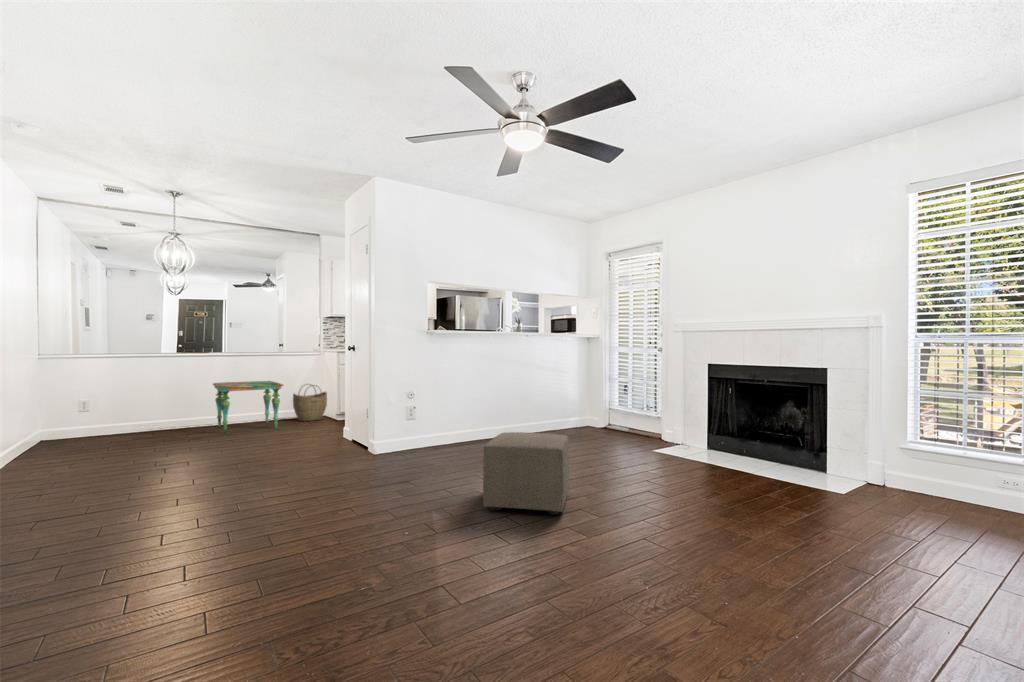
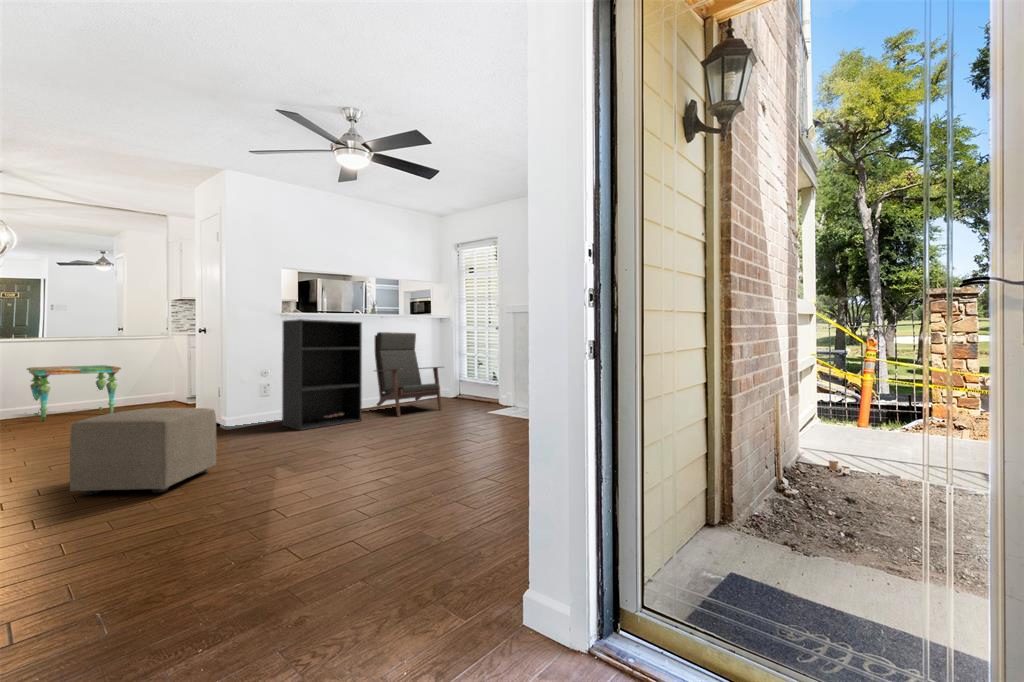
bookshelf: none [424,342,501,458] -> present [282,319,362,430]
lounge chair: none [510,351,589,445] -> present [375,332,442,416]
woven basket: present [293,385,327,421] -> none [134,368,177,407]
ottoman: present [483,432,569,515] -> present [70,408,217,495]

